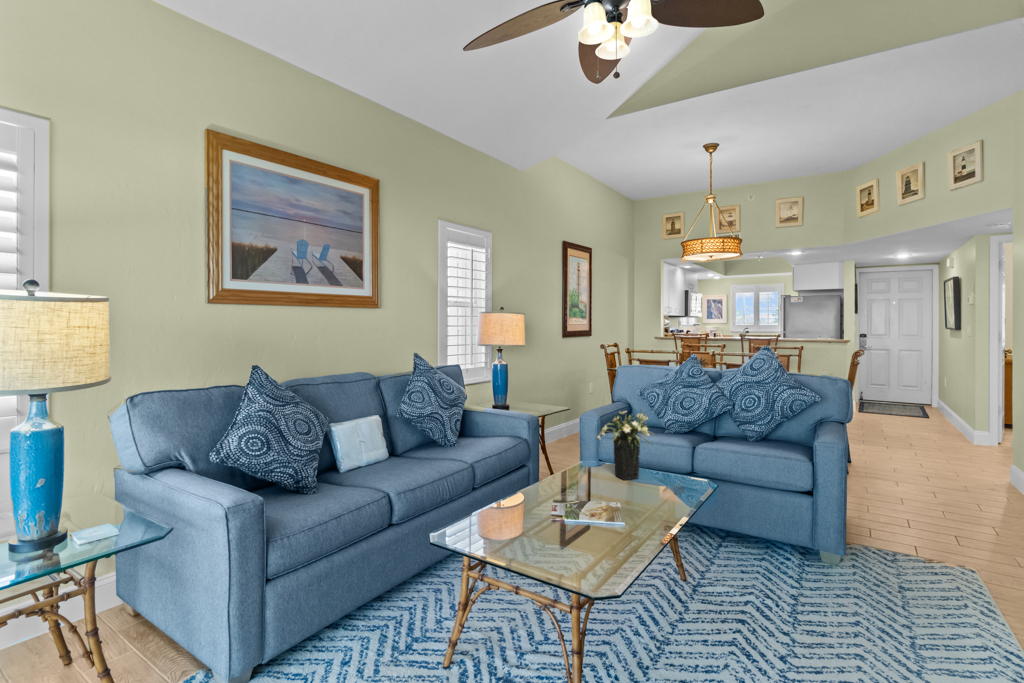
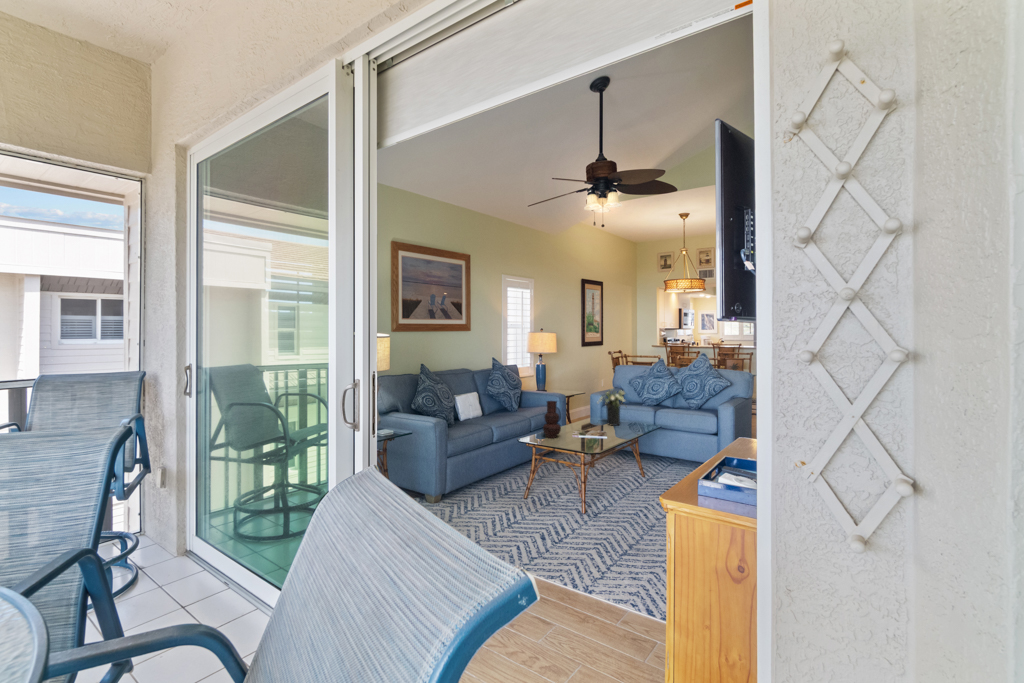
vase: none [489,442,528,522] -> present [543,401,561,438]

